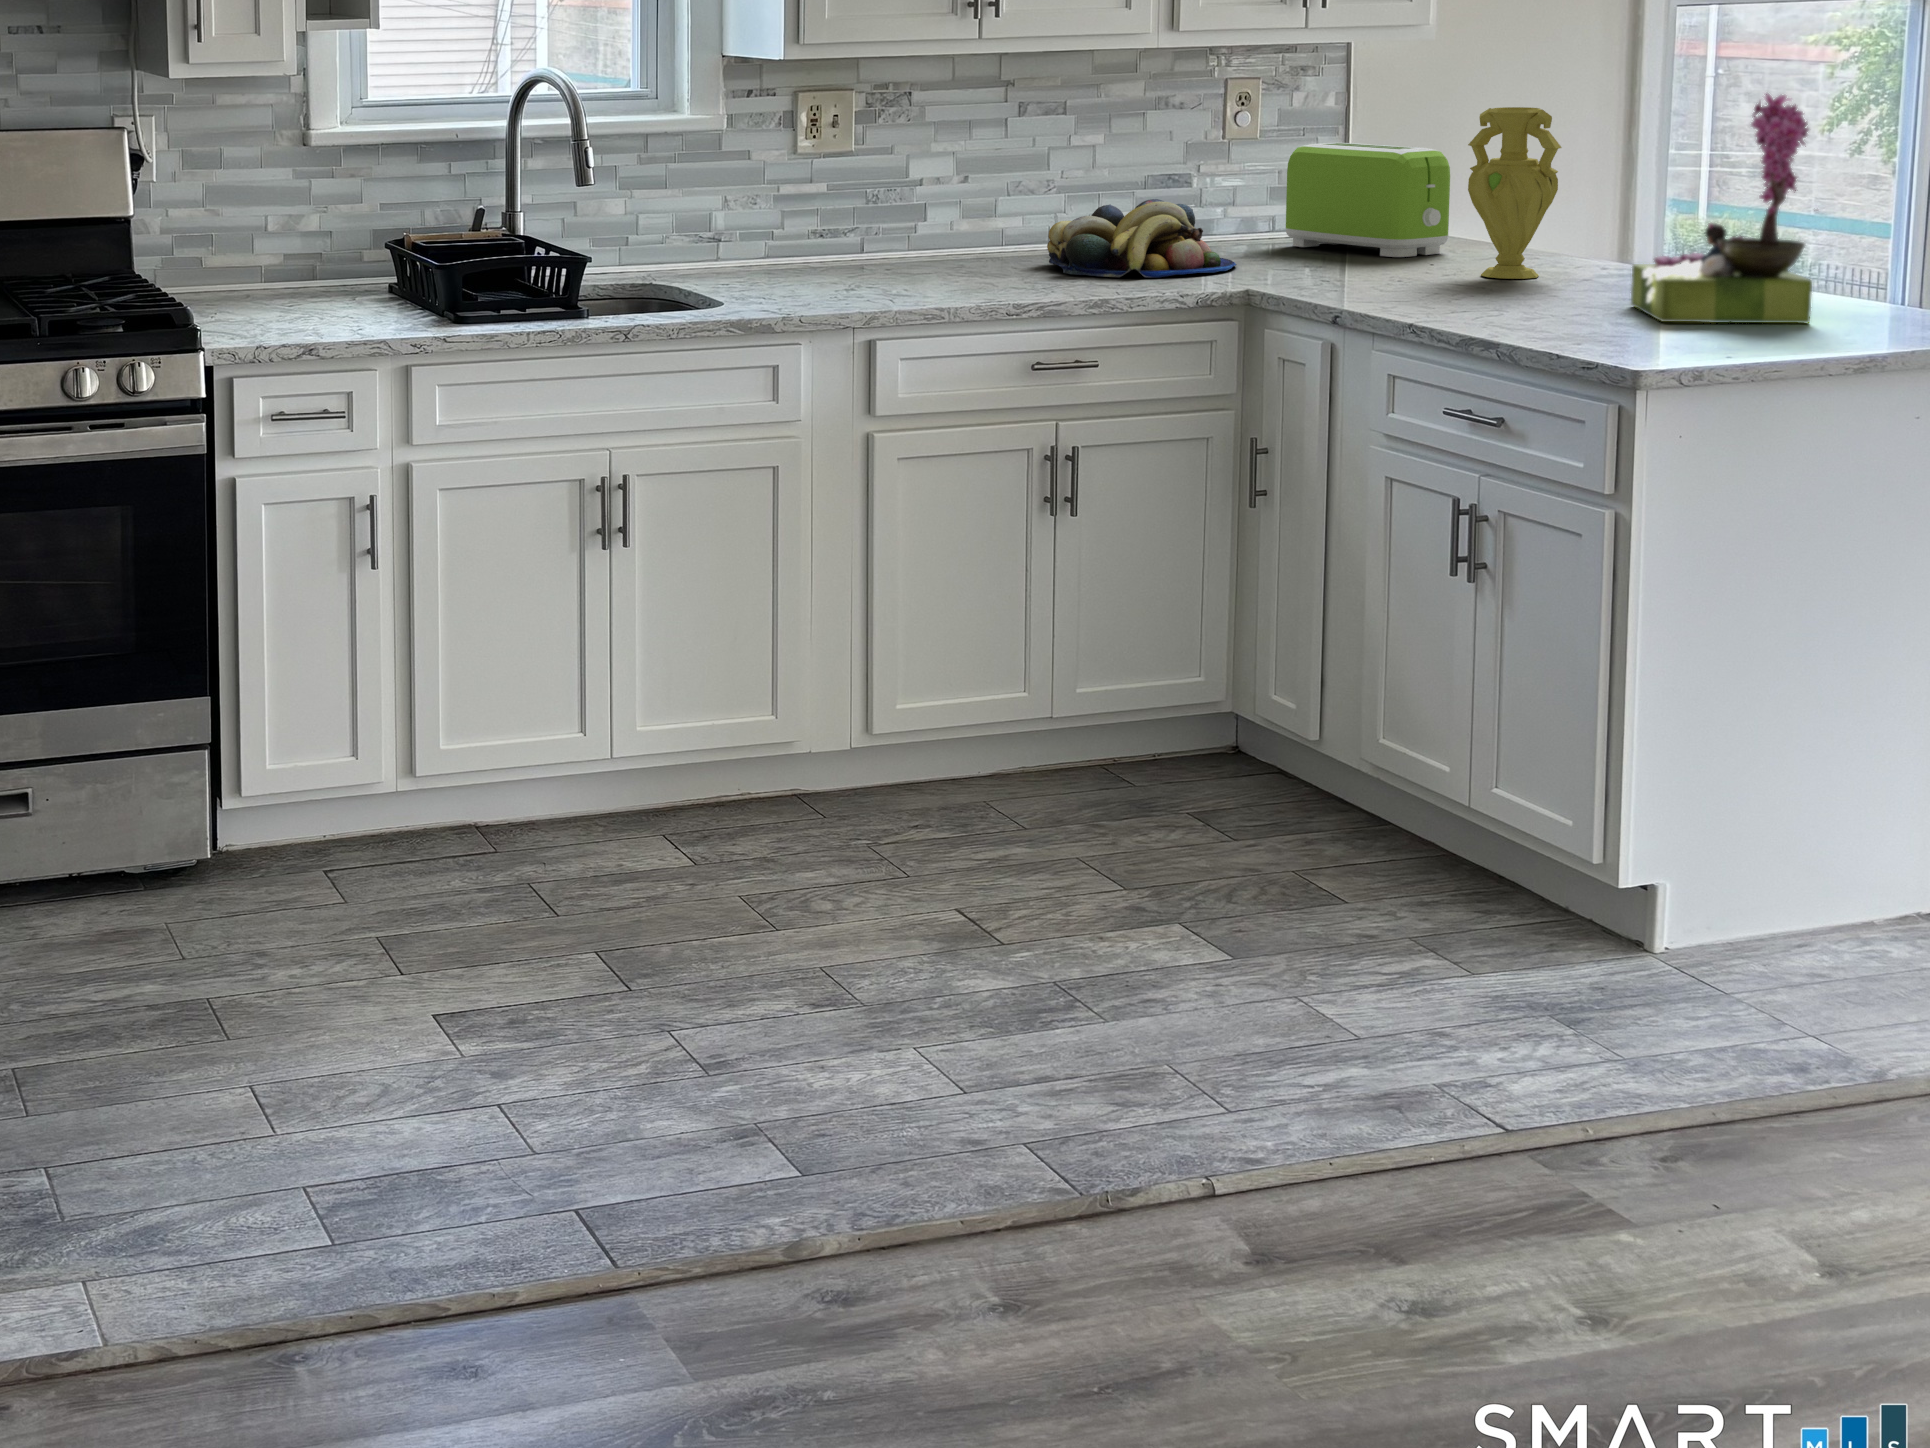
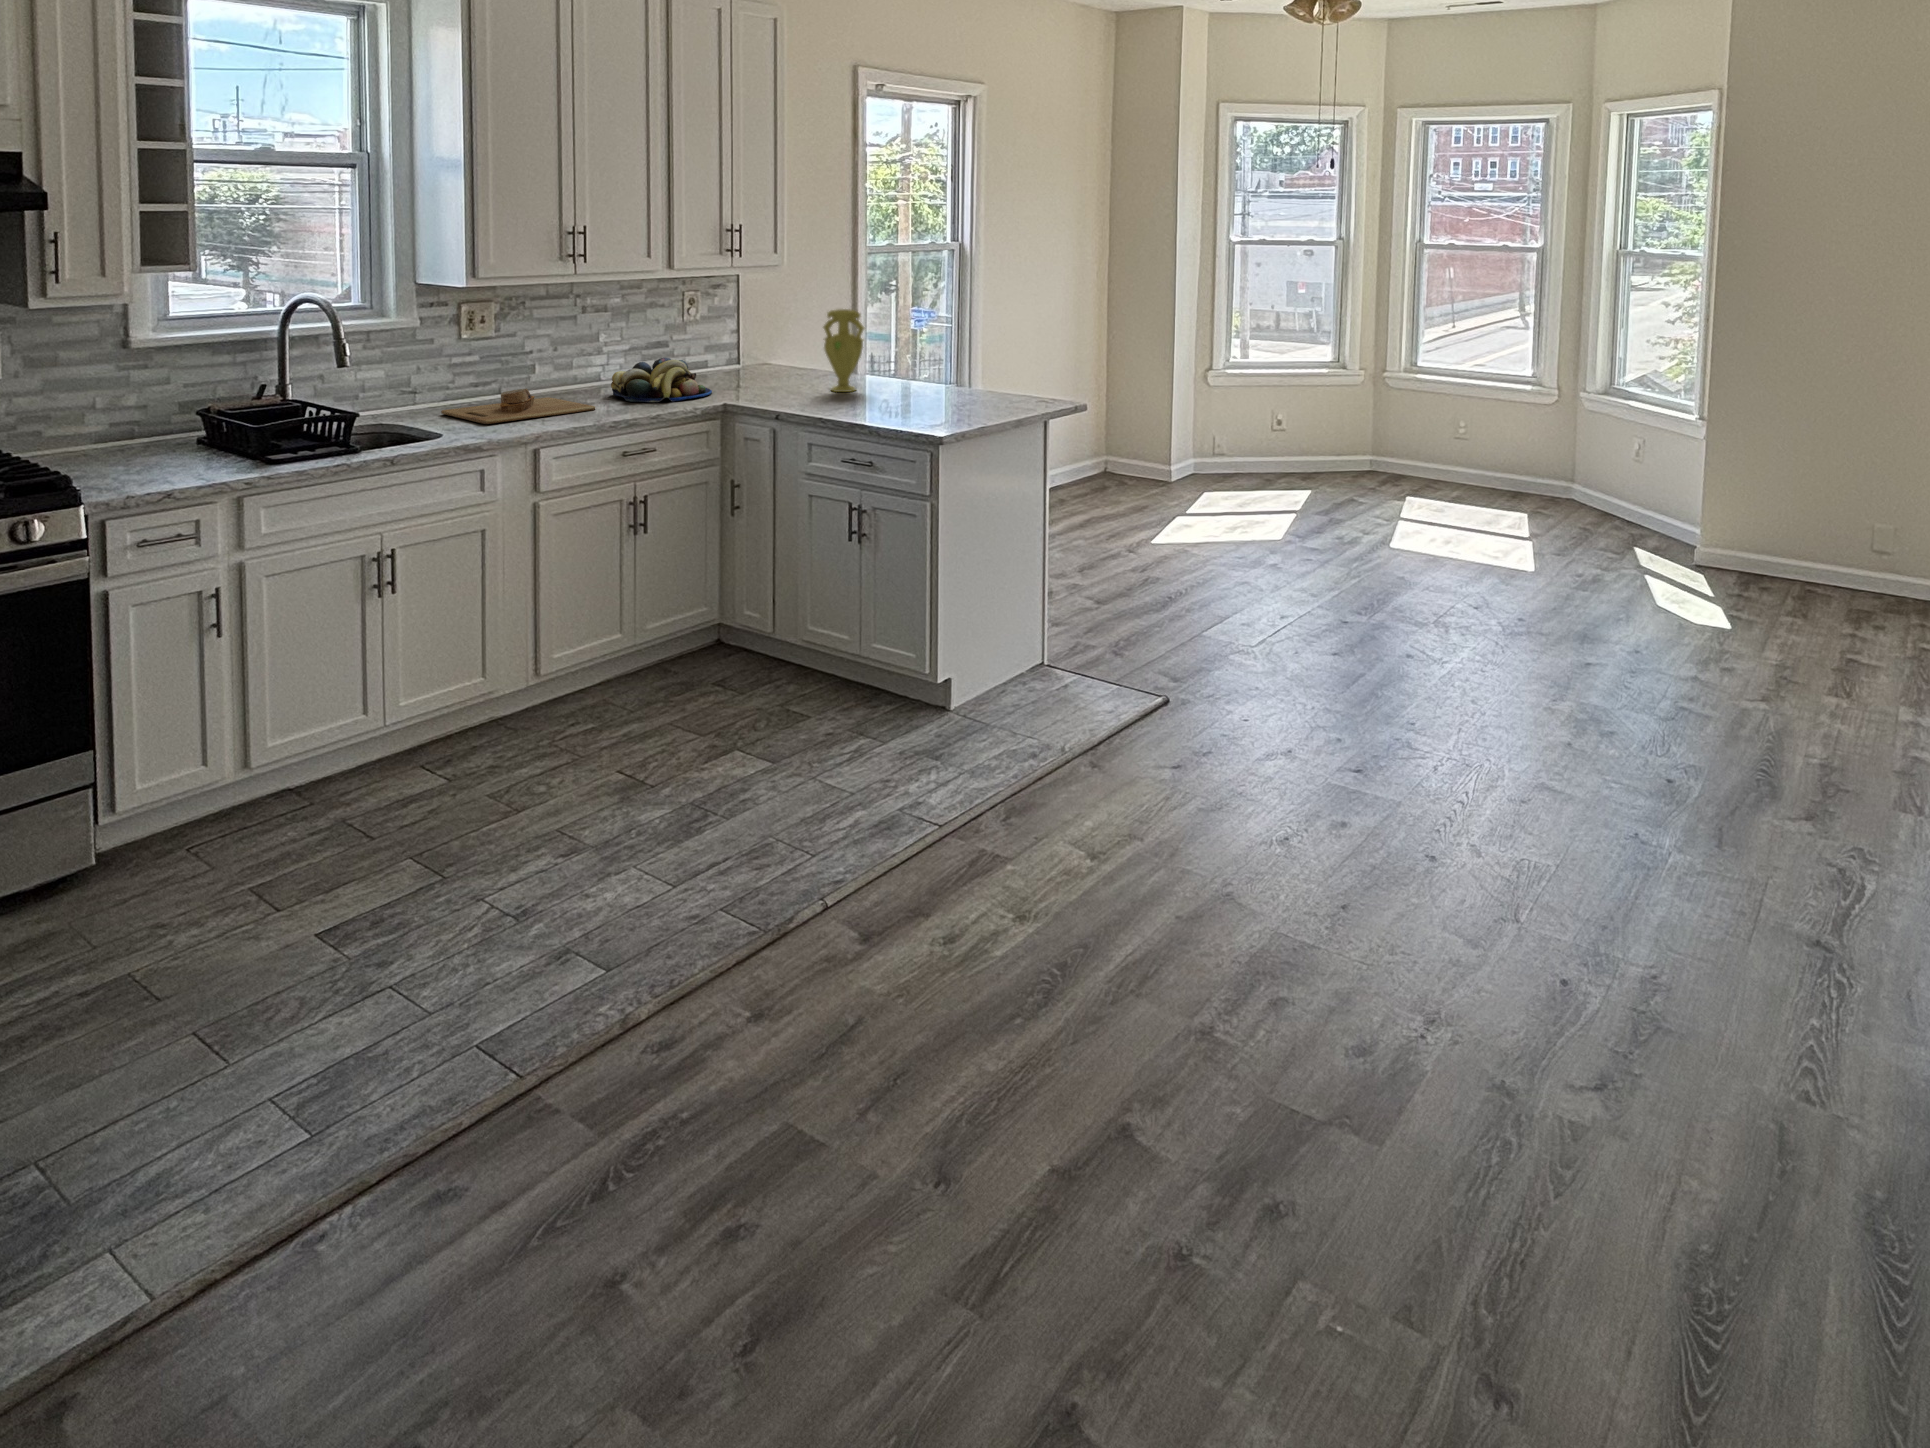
flower arrangement: present [1631,94,1812,323] -> none [912,304,991,414]
toaster: present [1286,142,1450,257] -> none [722,324,803,381]
cutting board: none [749,240,998,293] -> present [441,389,595,424]

